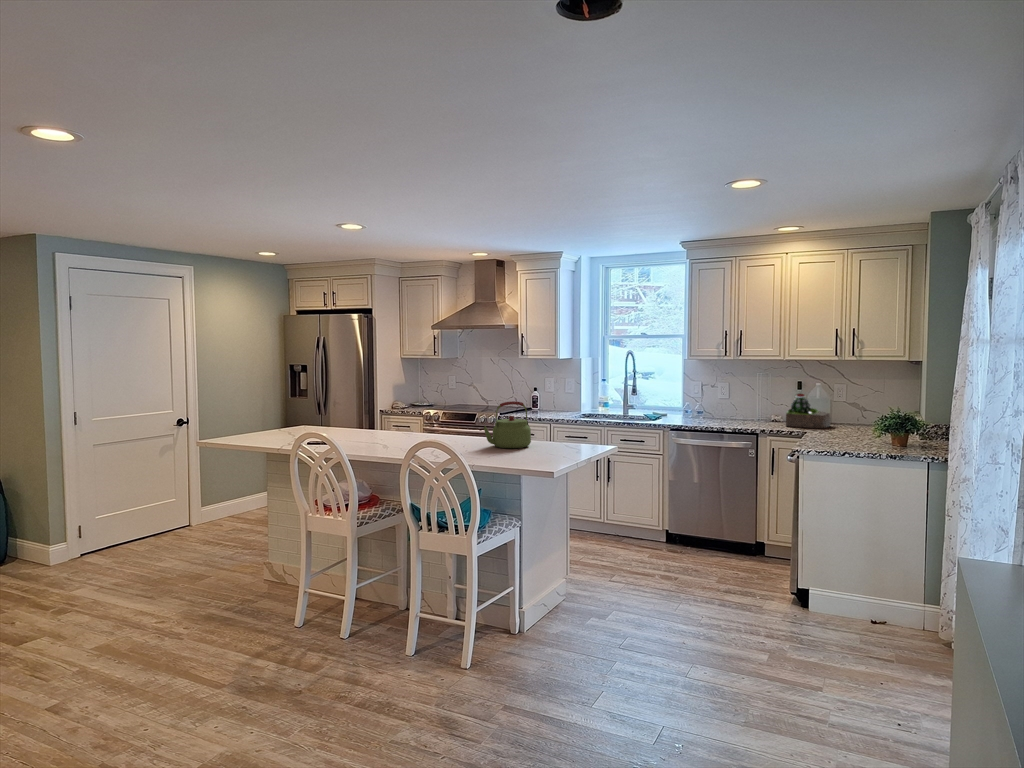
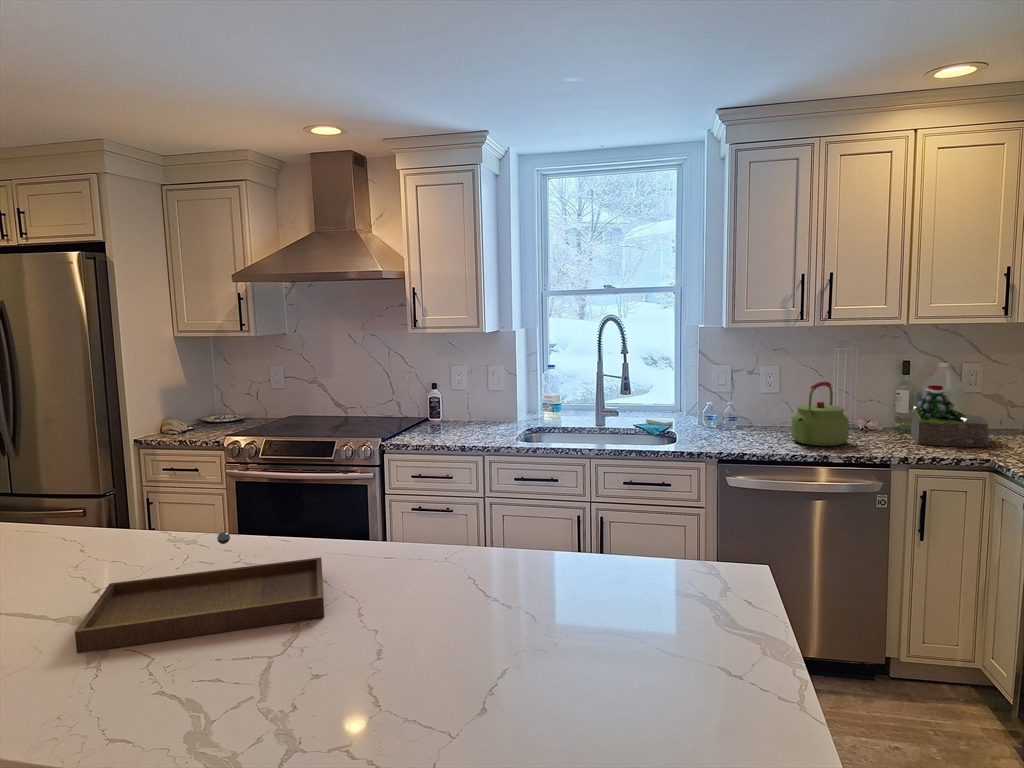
kettle: present [483,401,531,448] -> present [791,382,849,446]
tray: none [382,417,454,444] -> present [75,532,324,653]

